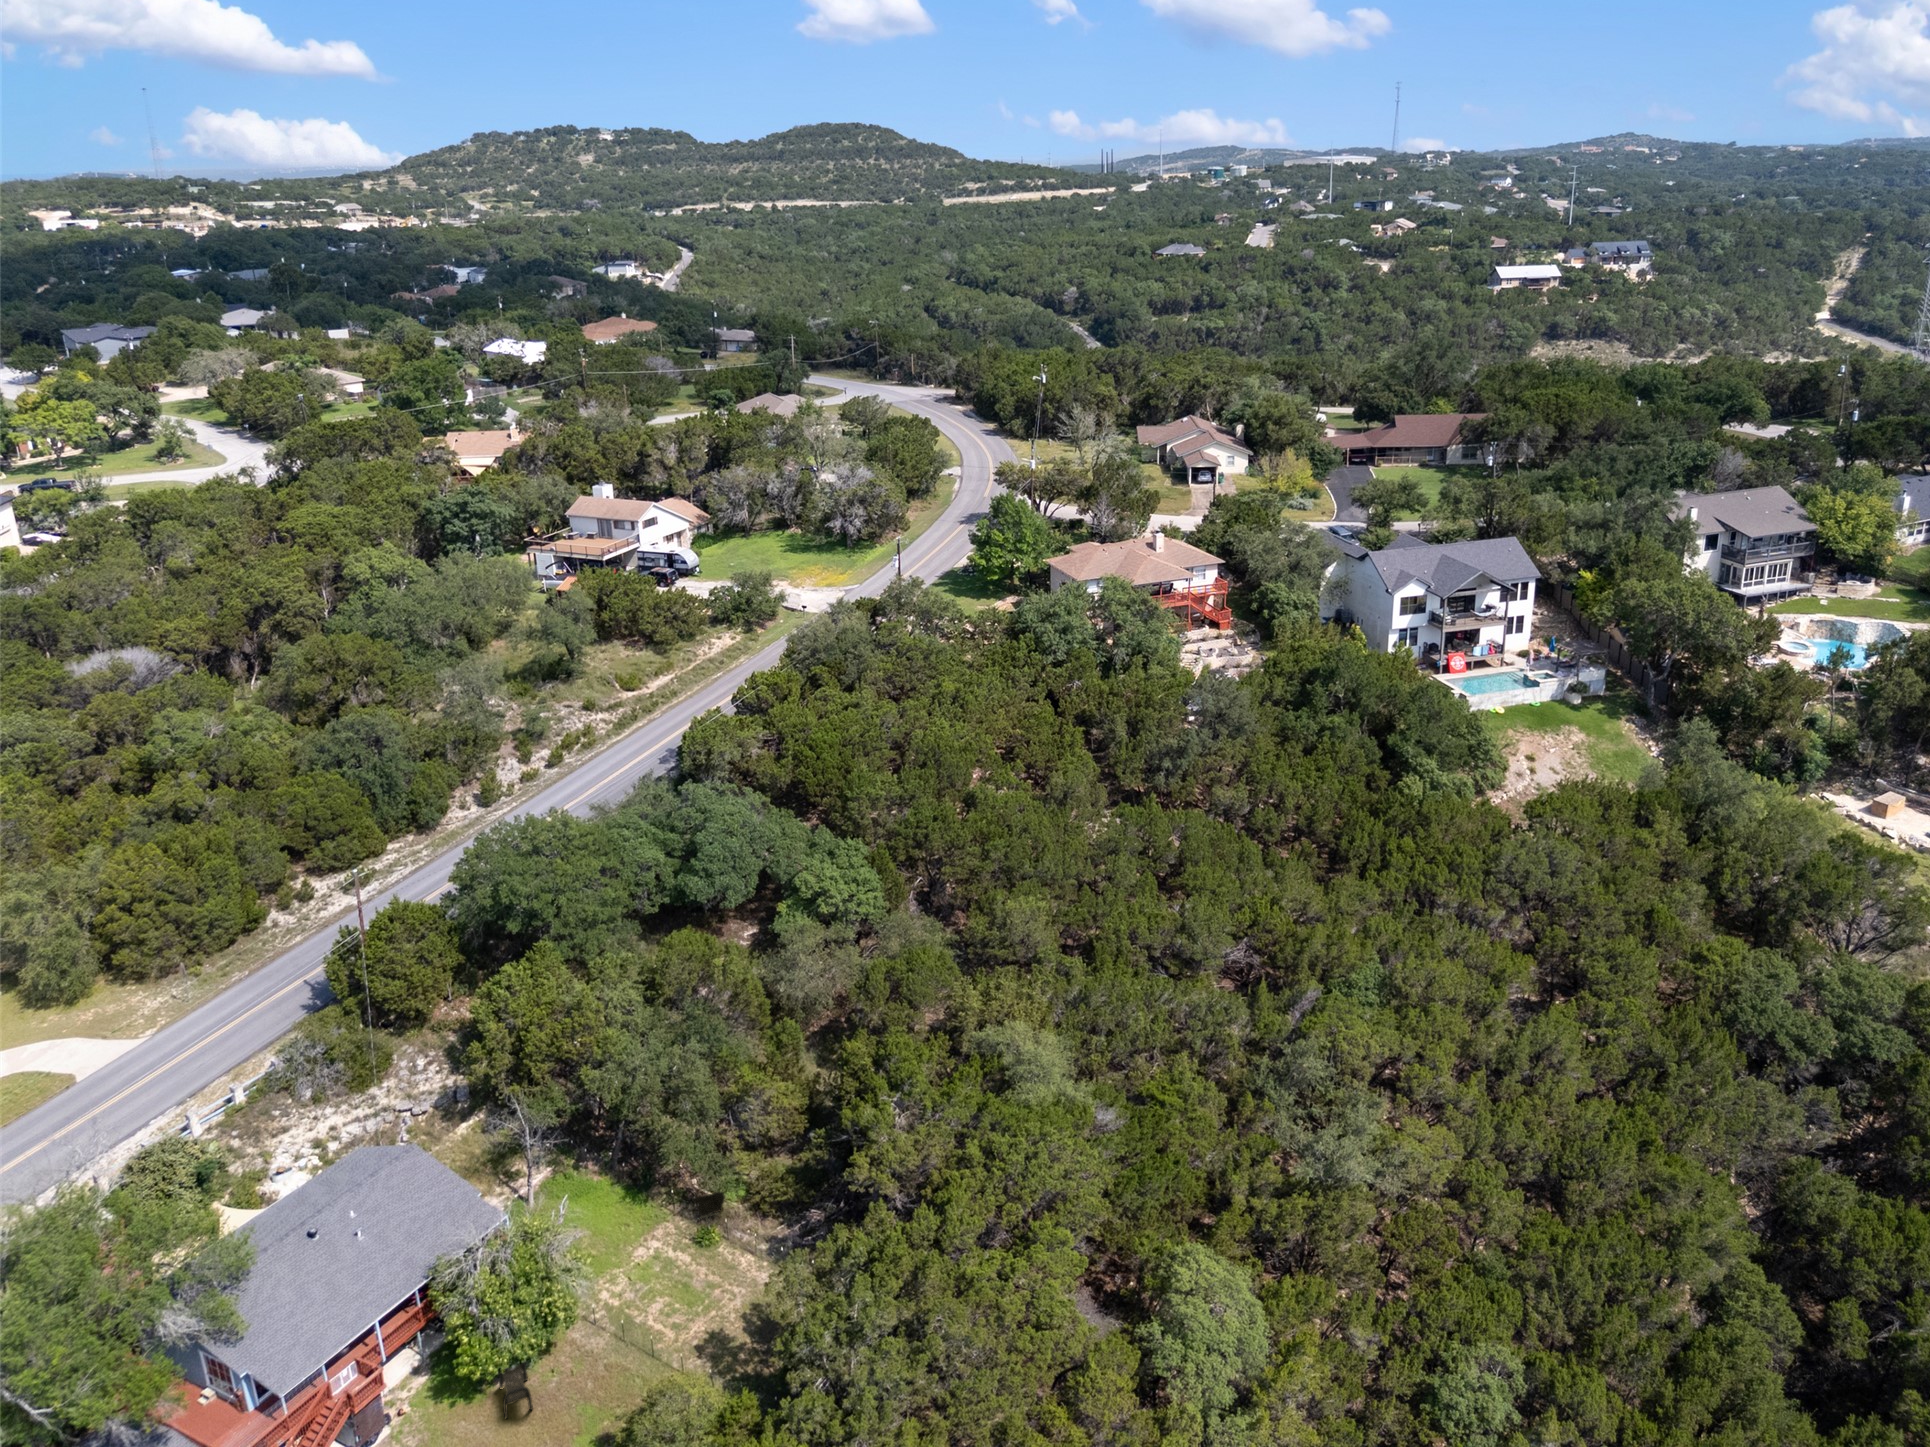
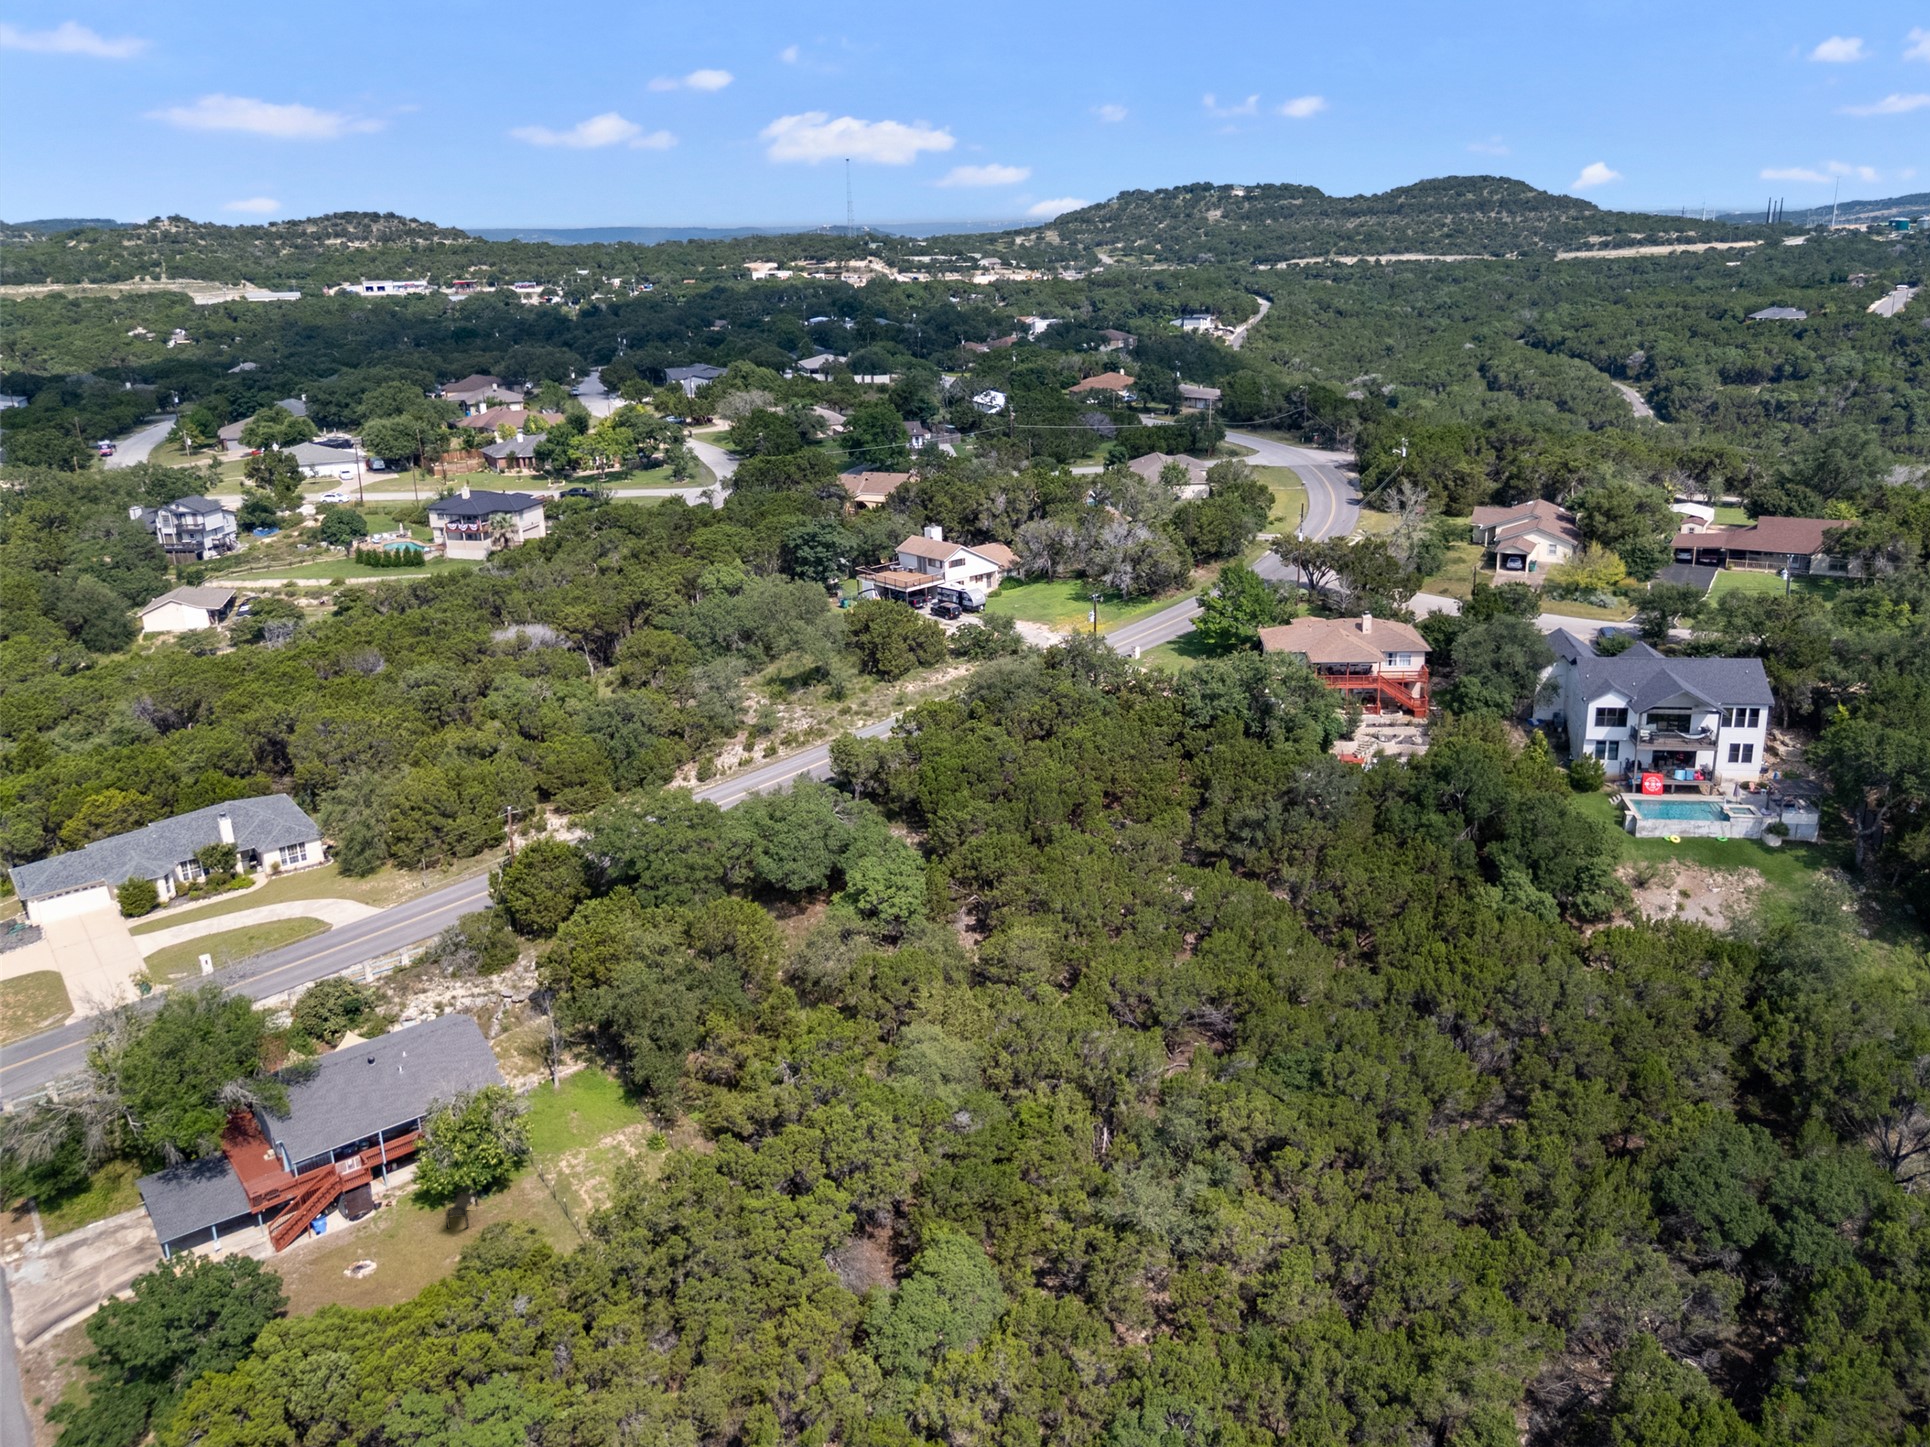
lounge chair: present [696,1192,725,1219] -> none [661,1107,688,1135]

